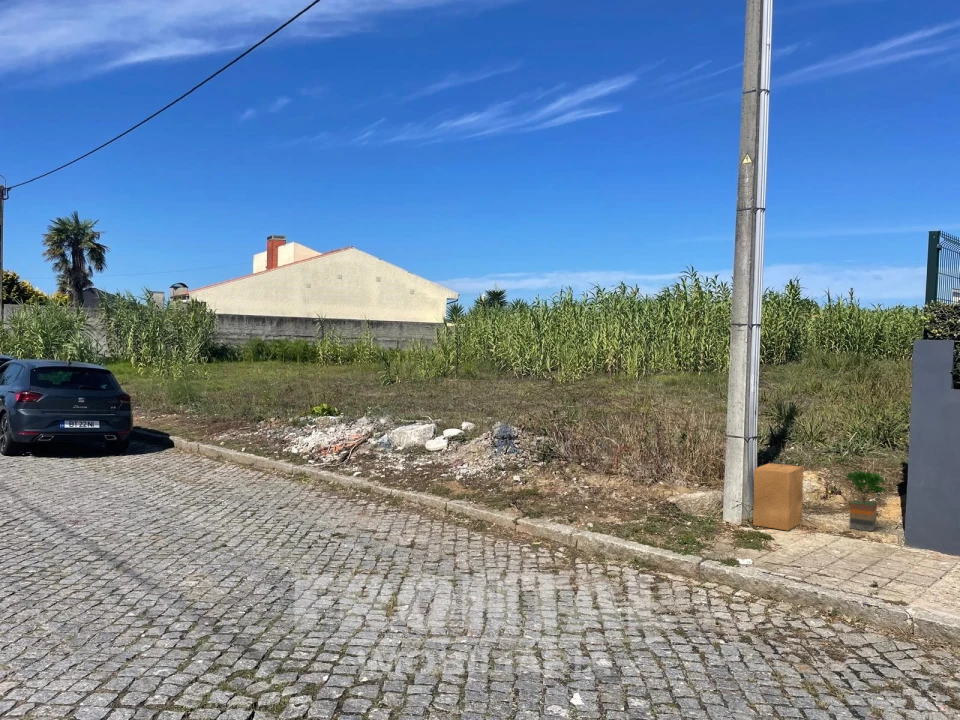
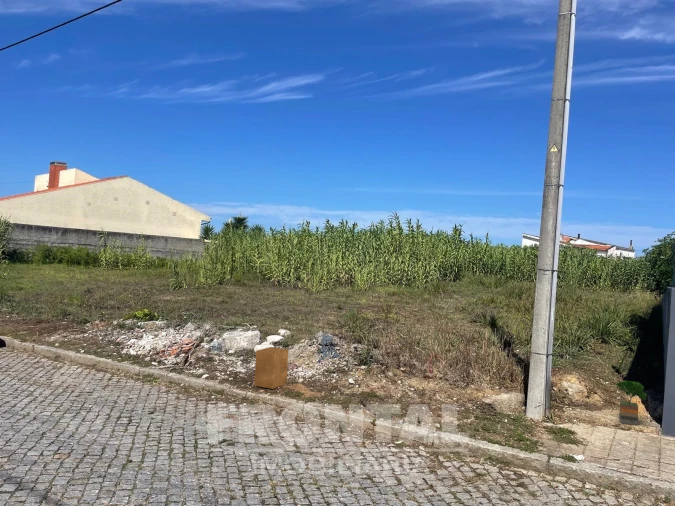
cardboard box: present [753,463,803,531] -> present [254,347,288,389]

